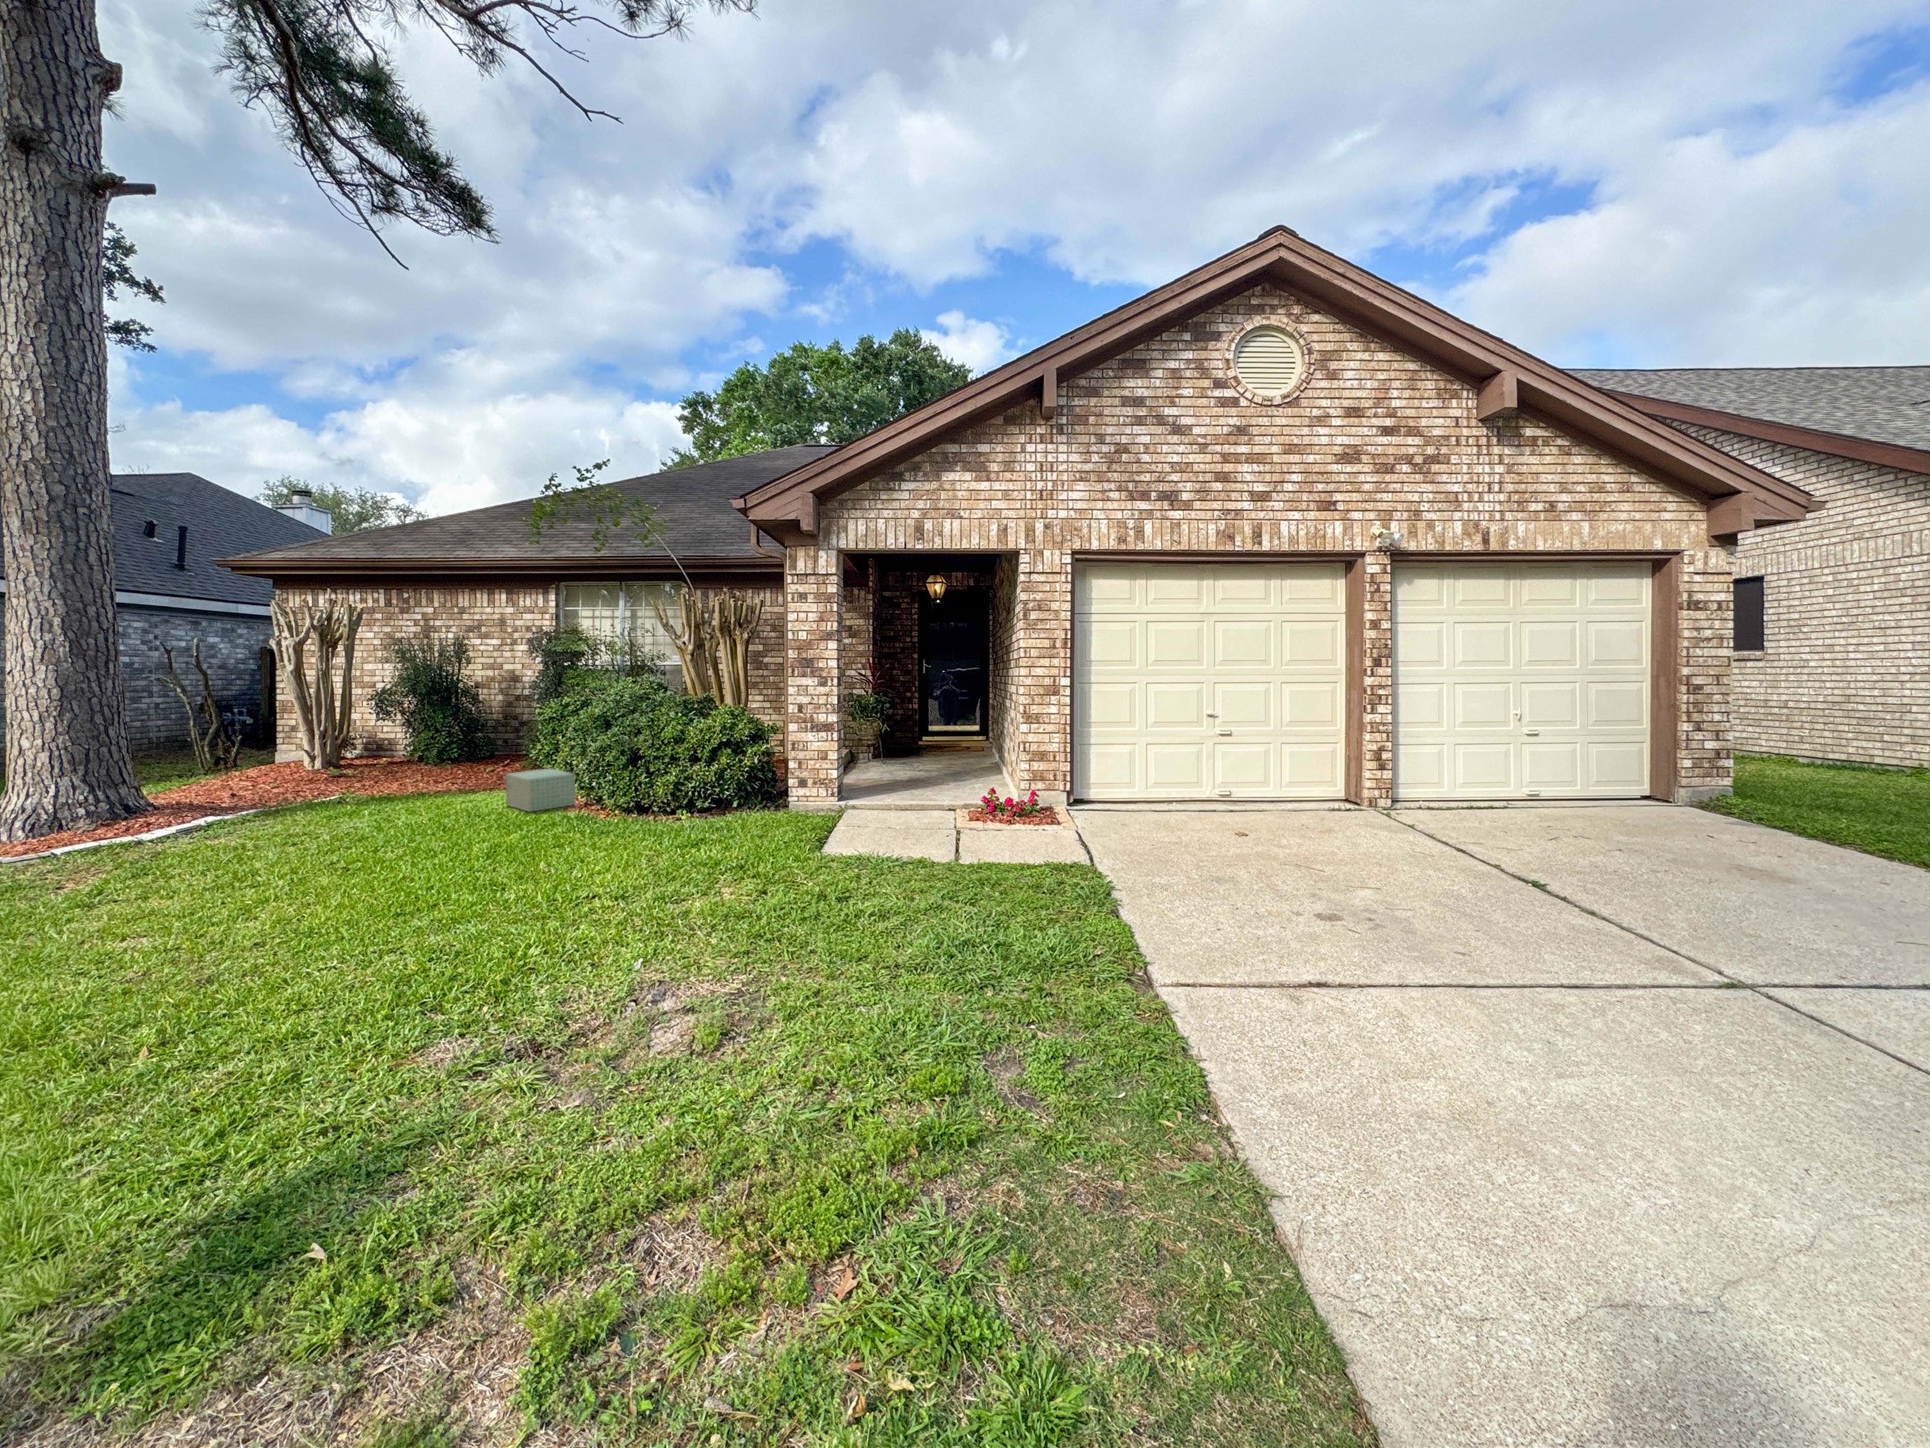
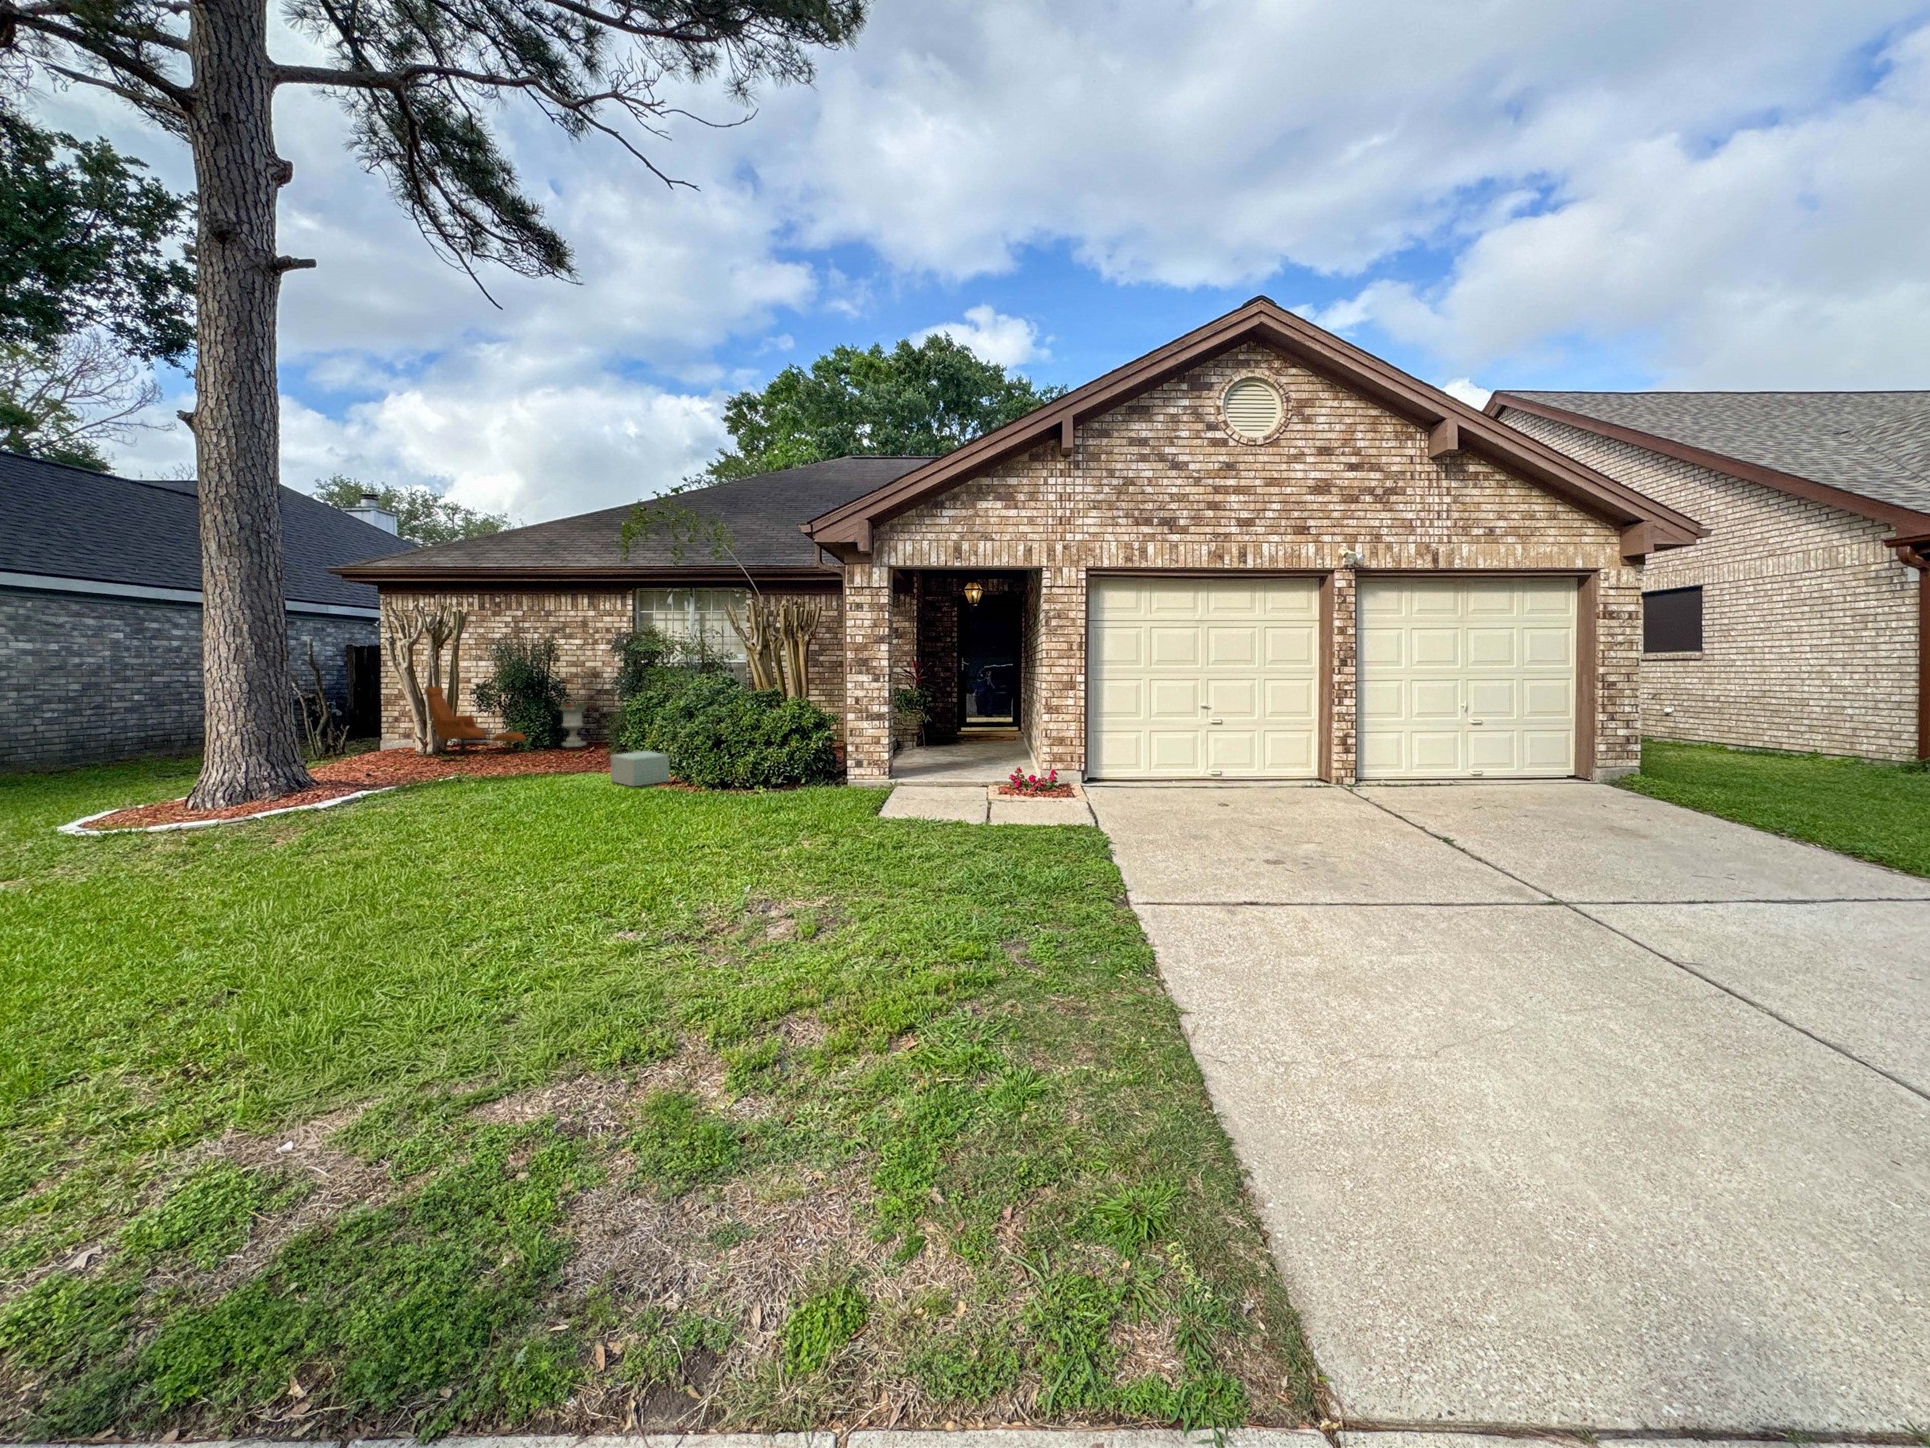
lounge chair: none [306,693,425,775] -> present [425,686,526,754]
planter: none [465,712,498,763] -> present [560,703,586,747]

